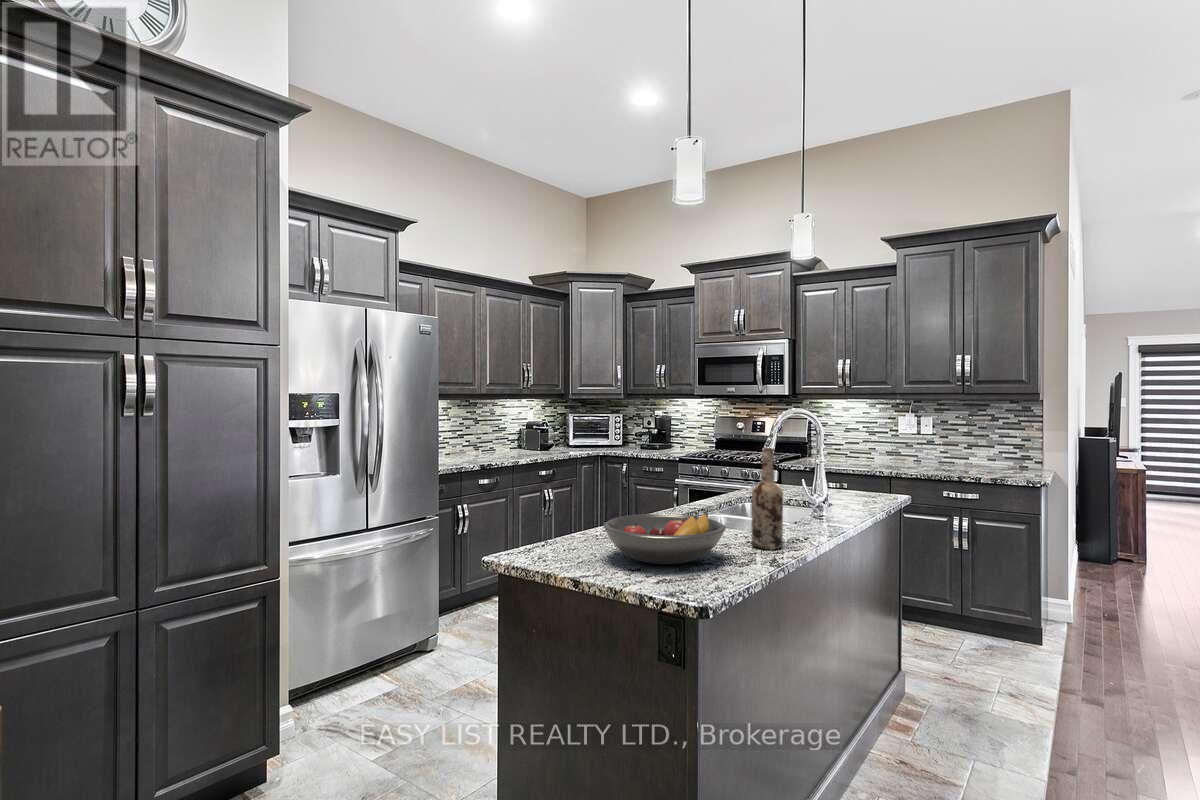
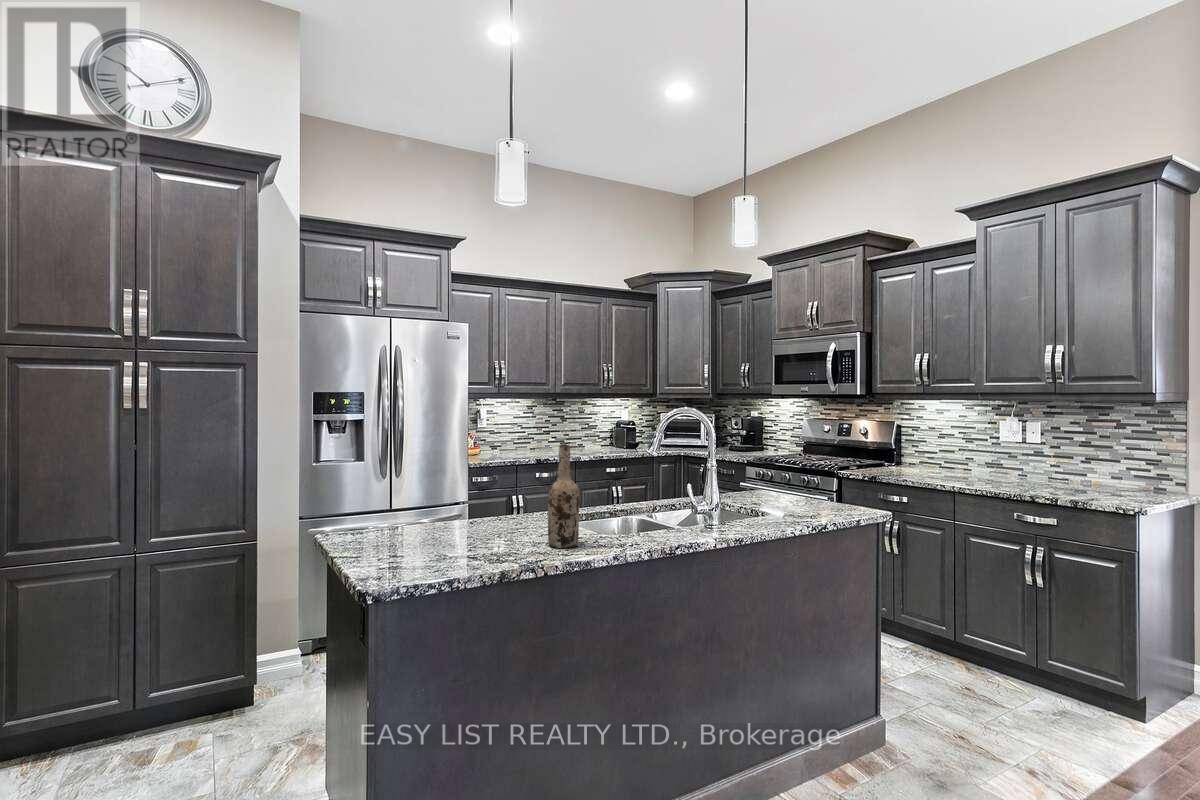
fruit bowl: present [603,513,726,564] -> none [383,504,501,551]

